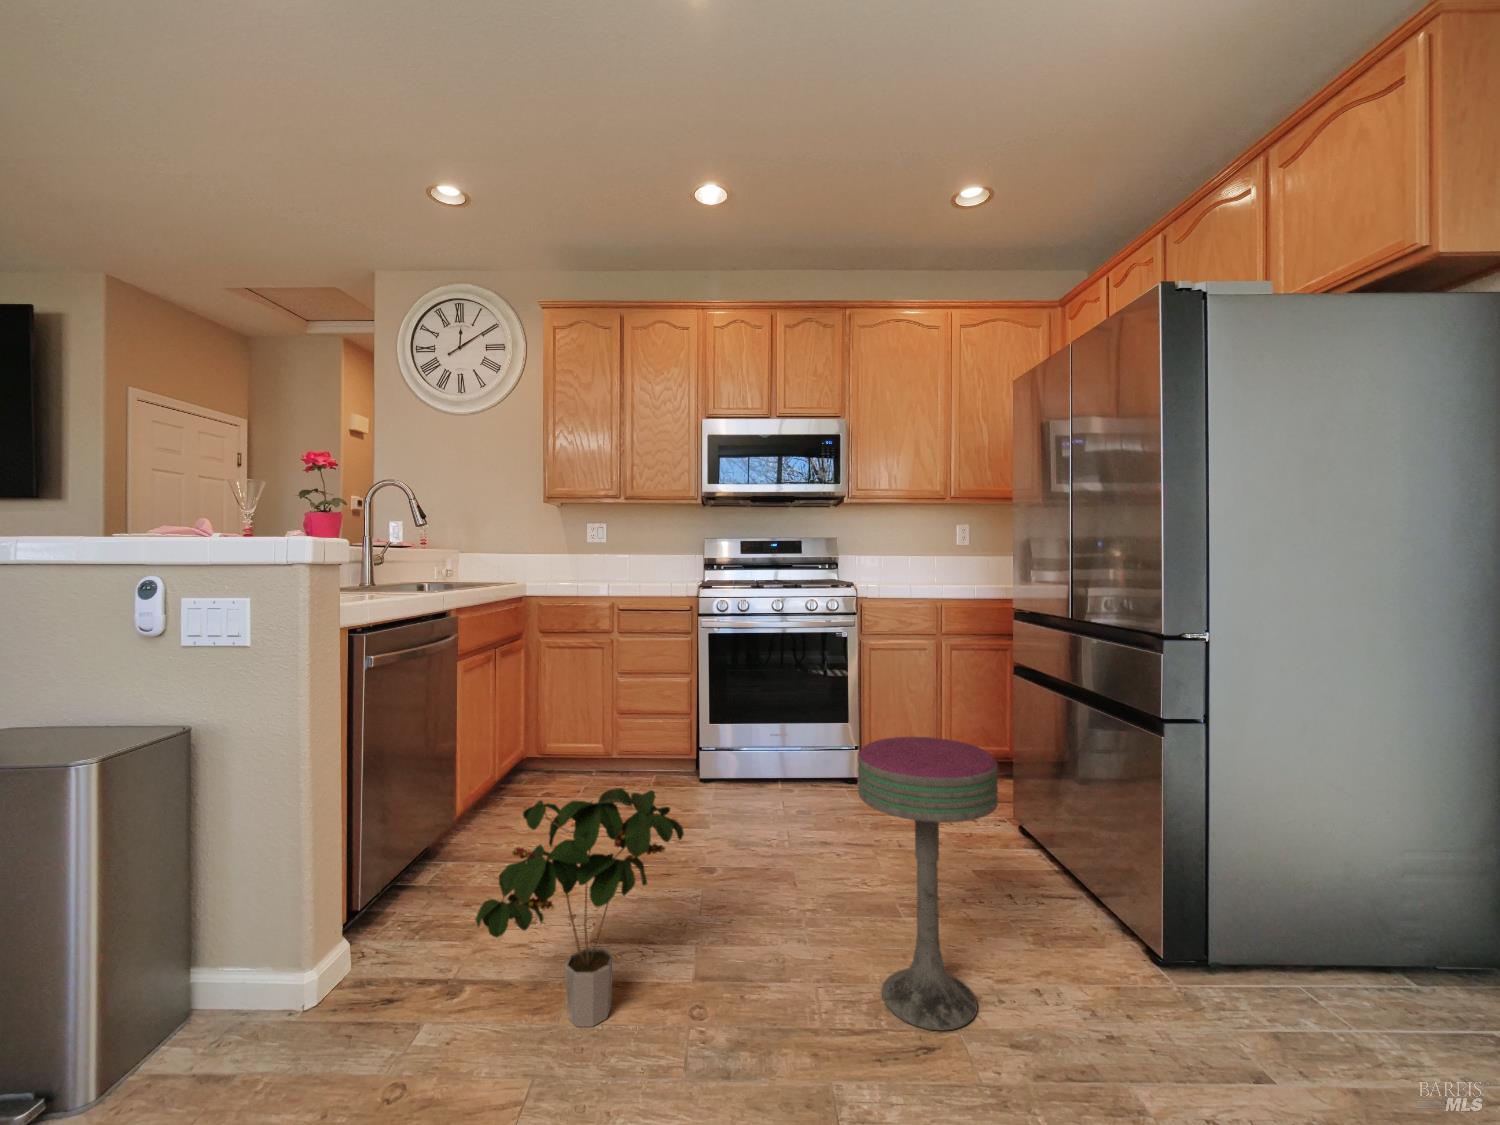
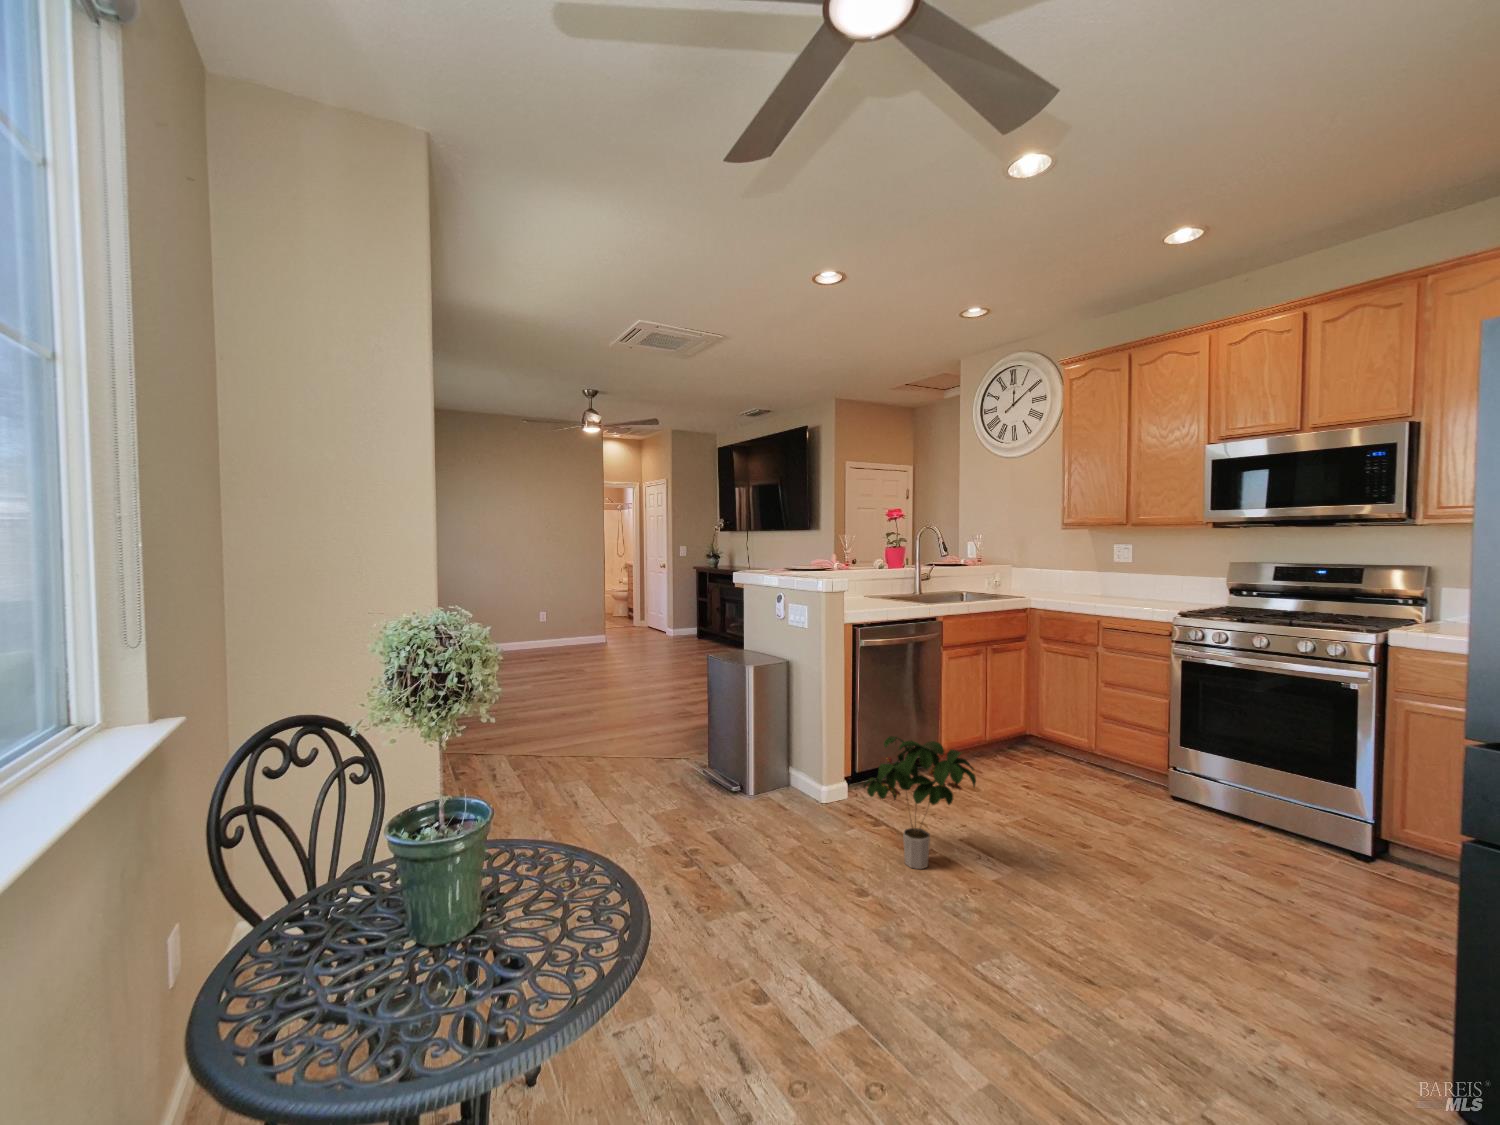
bar stool: present [858,737,998,1031] -> none [1061,767,1190,1007]

